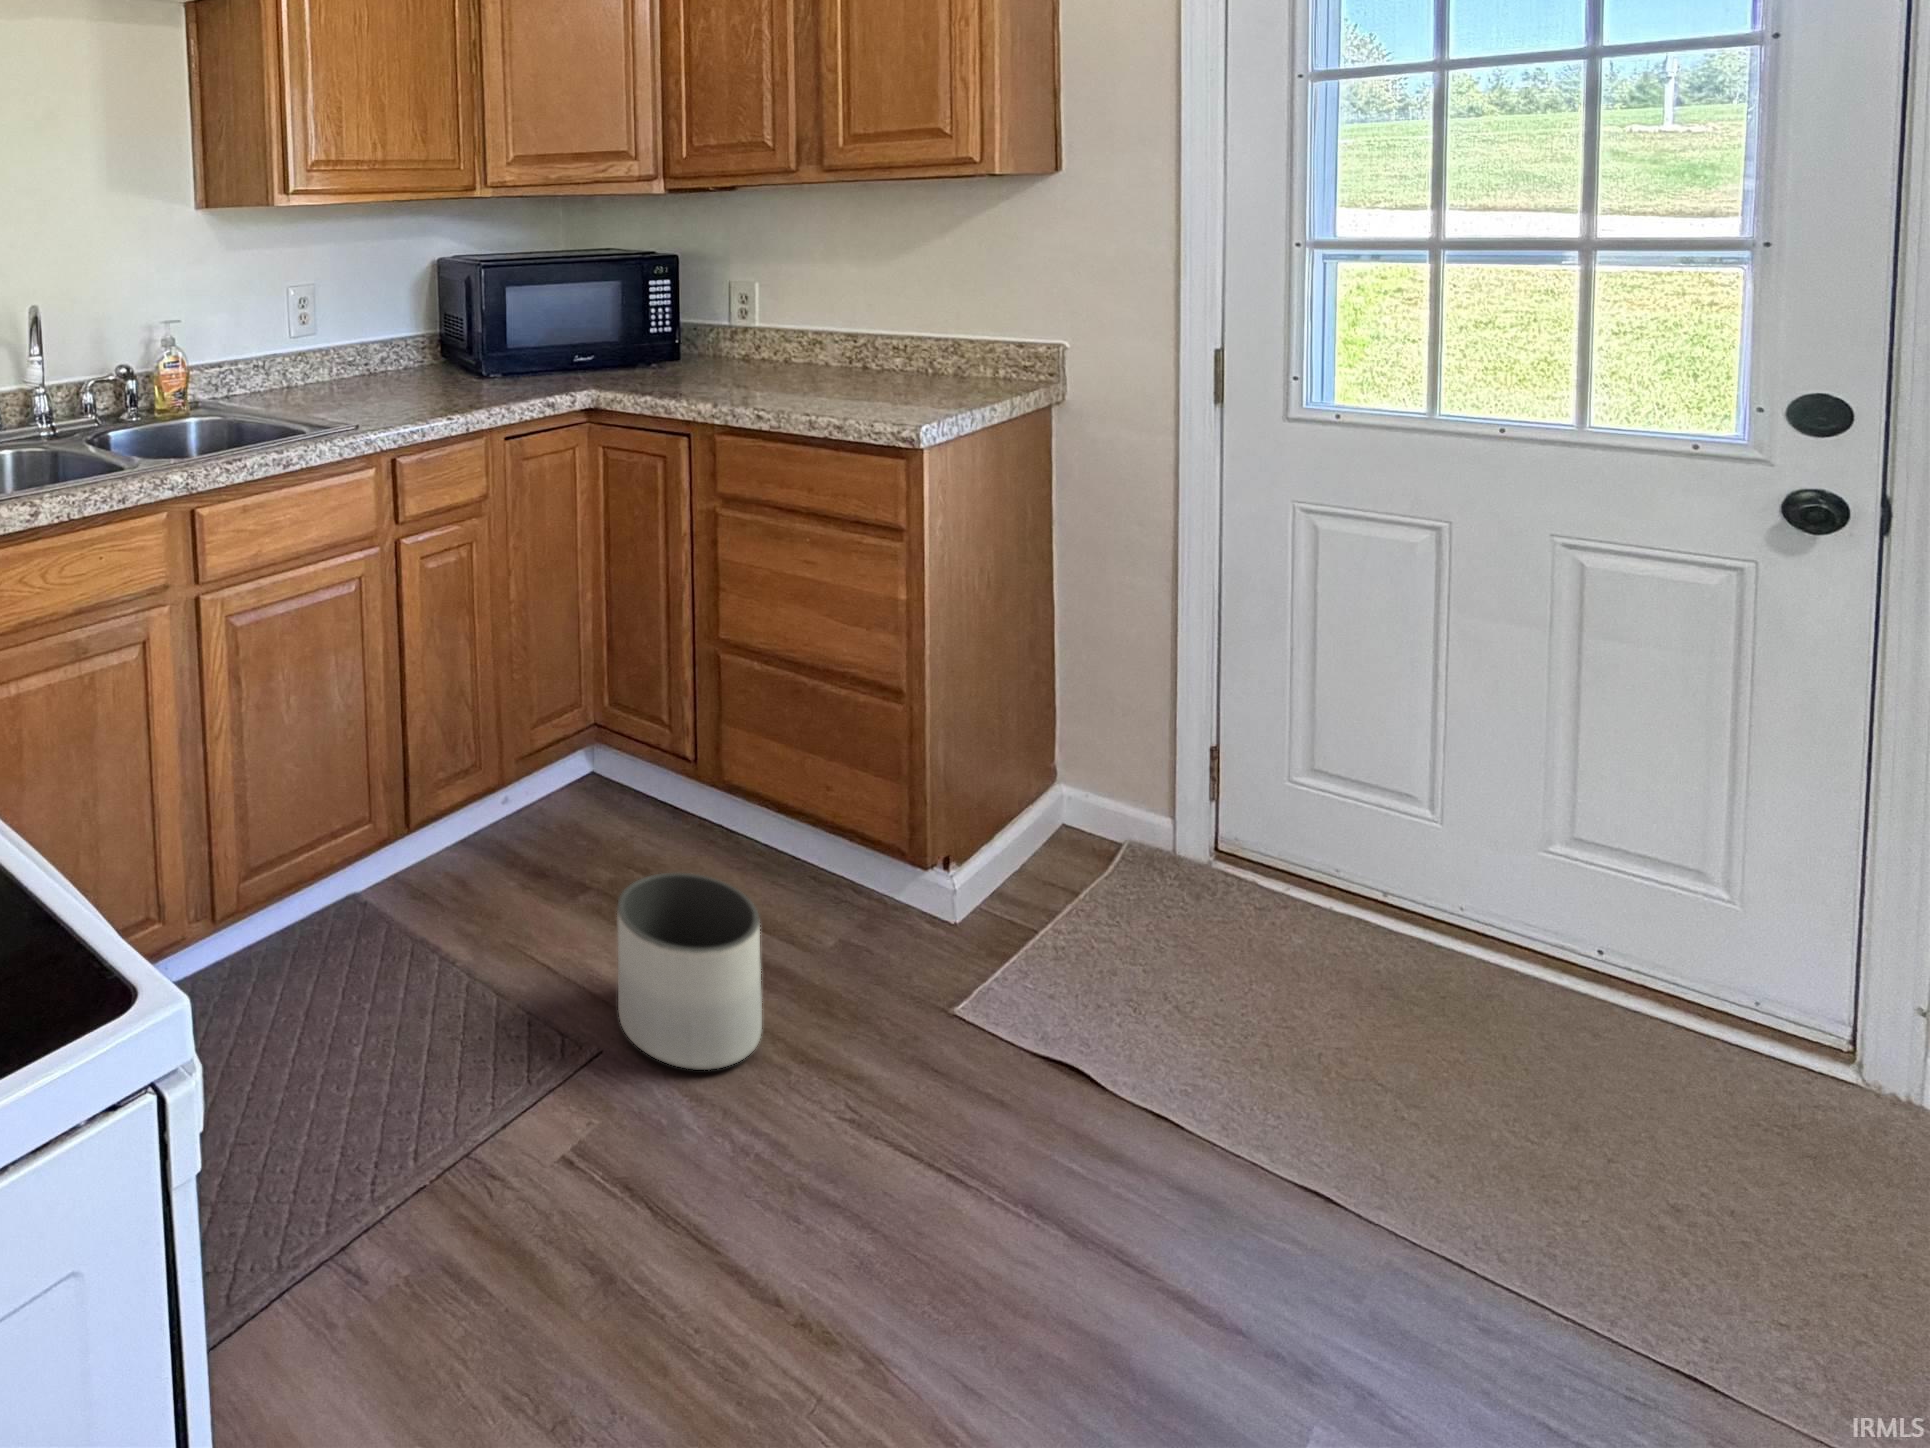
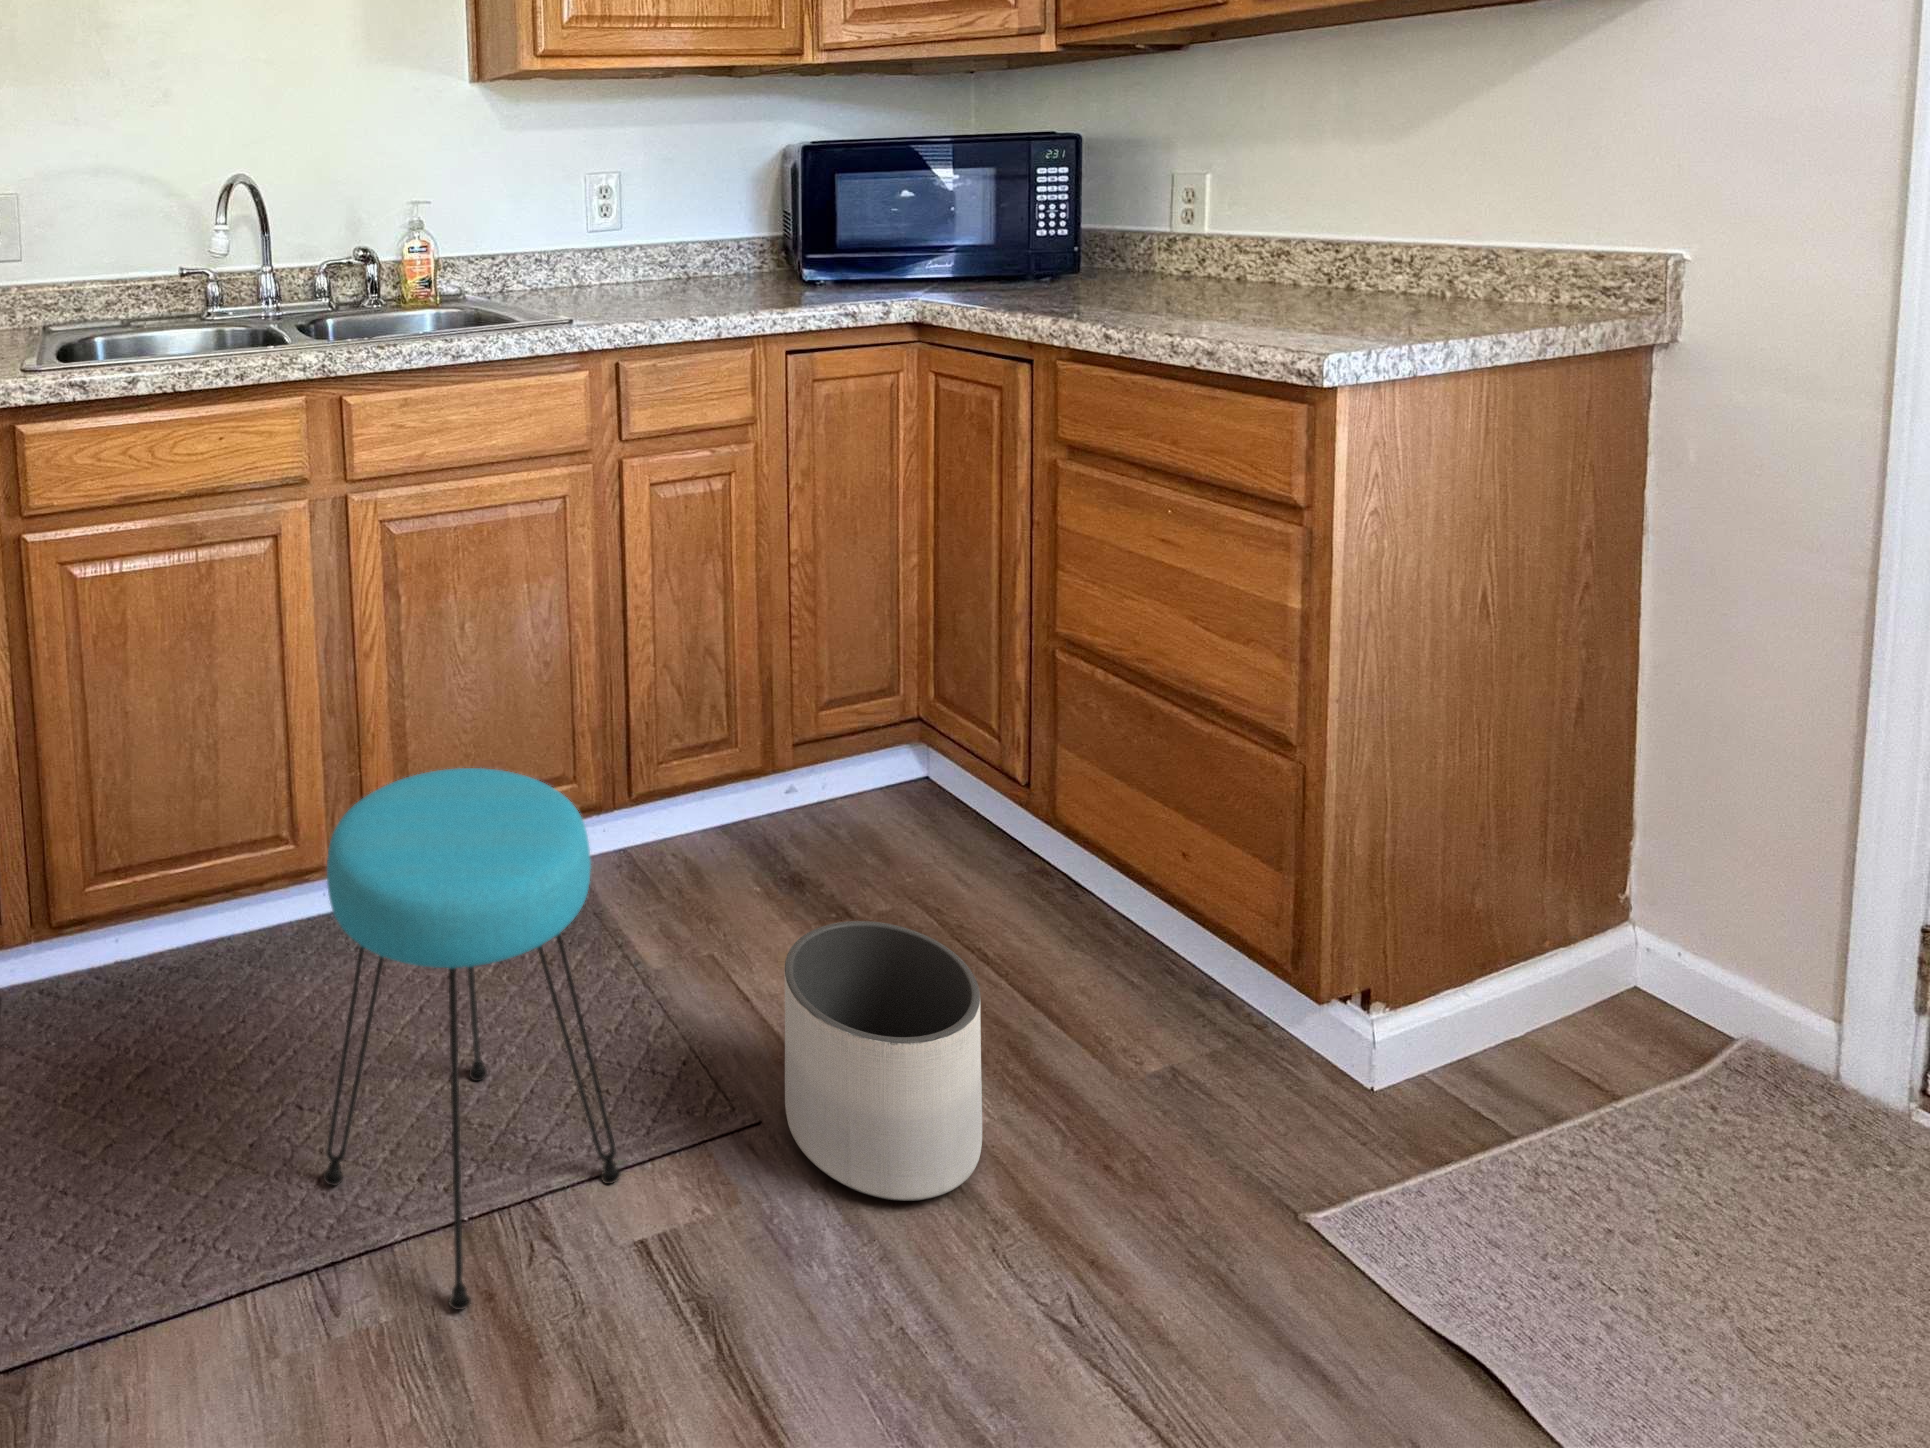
stool: none [303,809,530,1238] -> present [323,768,620,1310]

